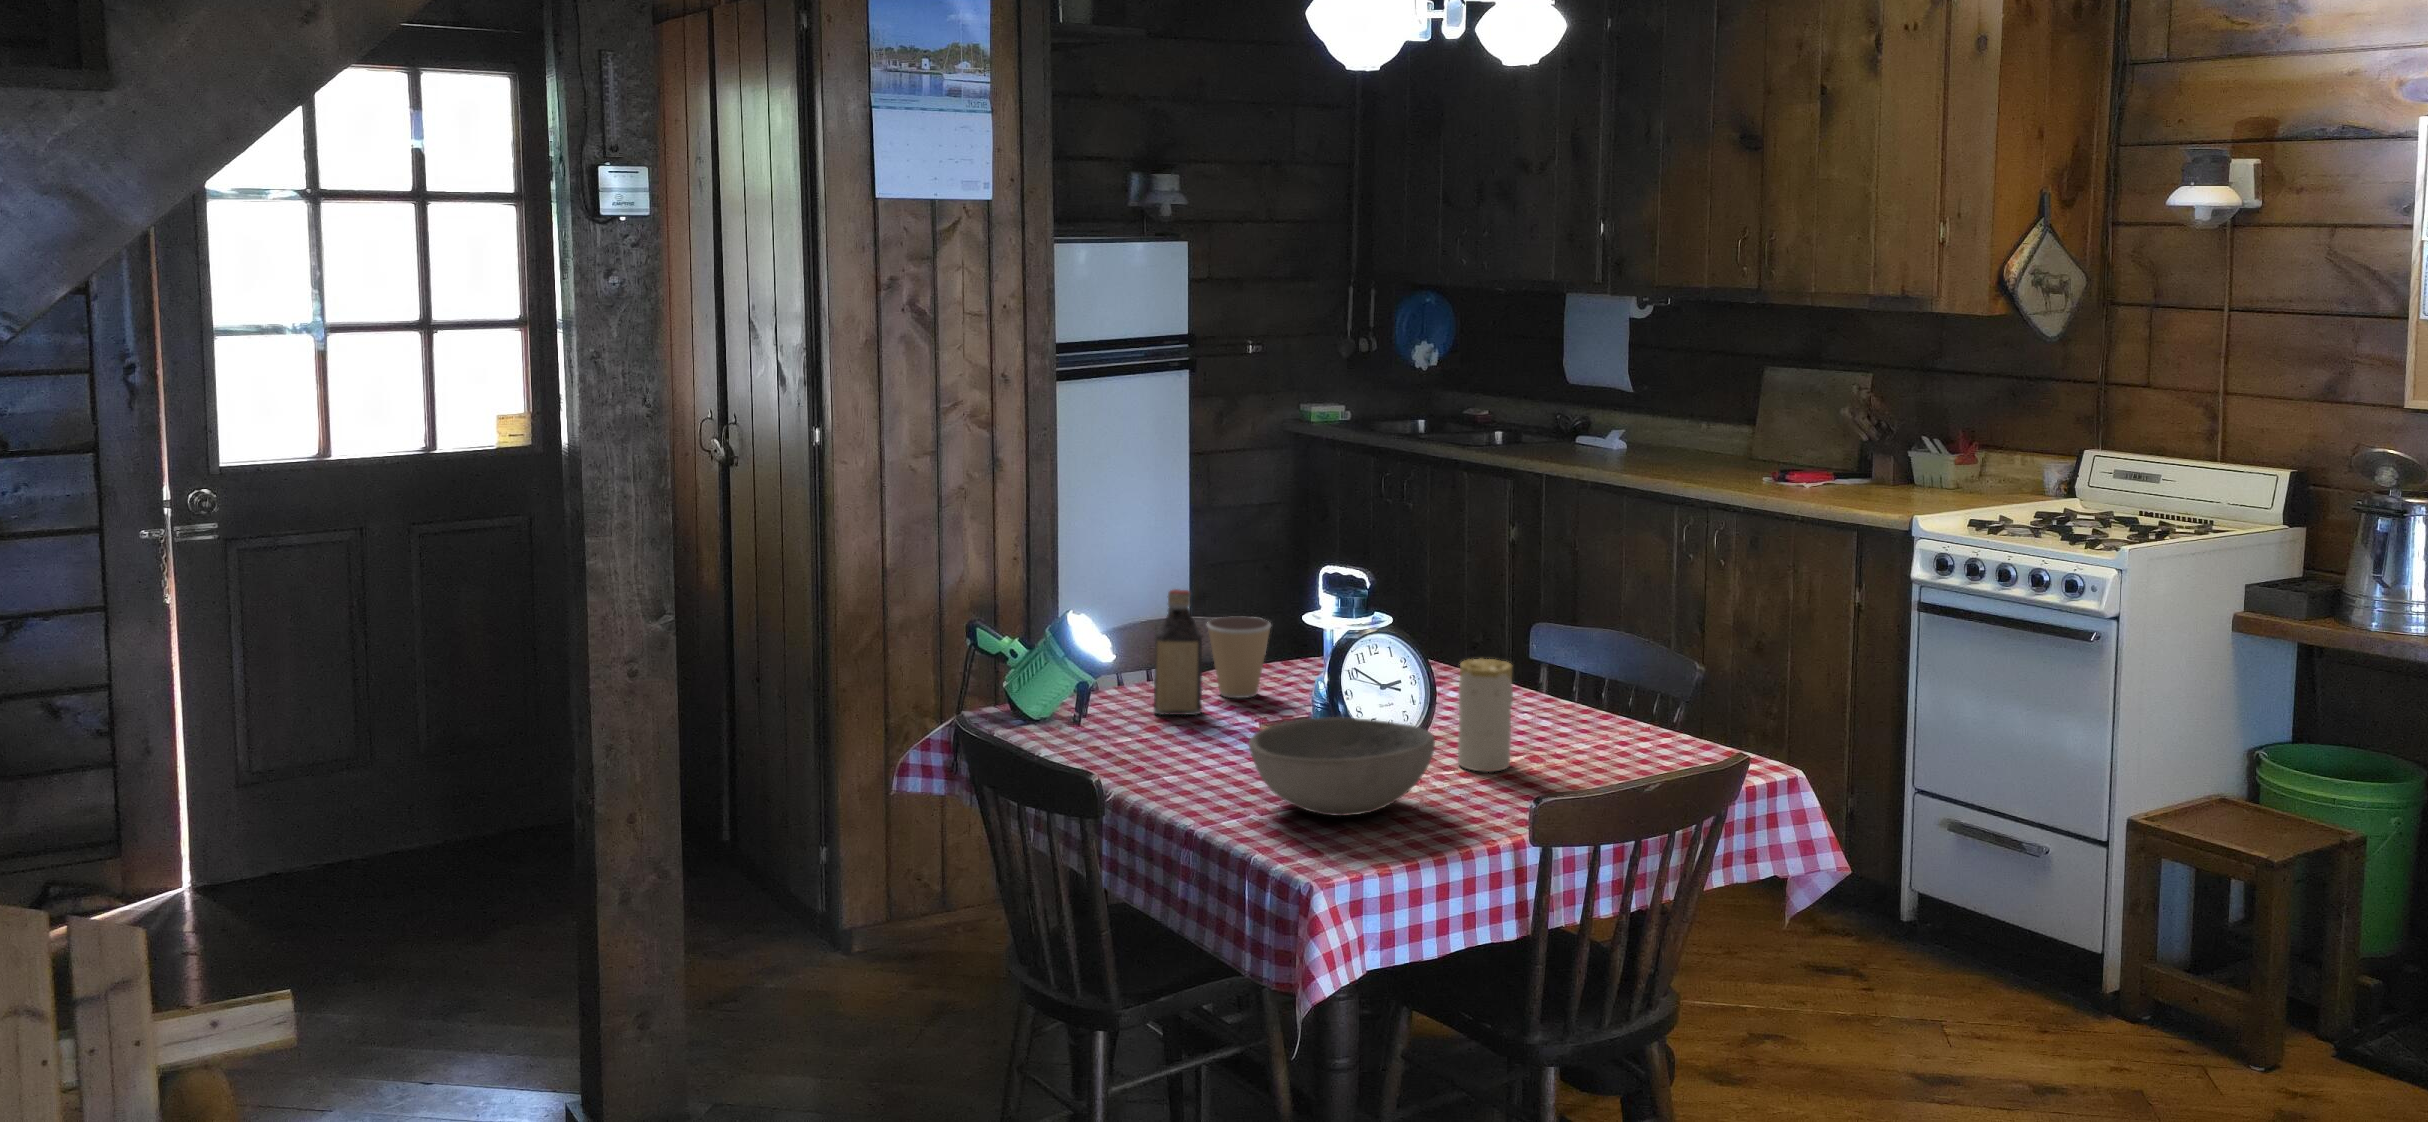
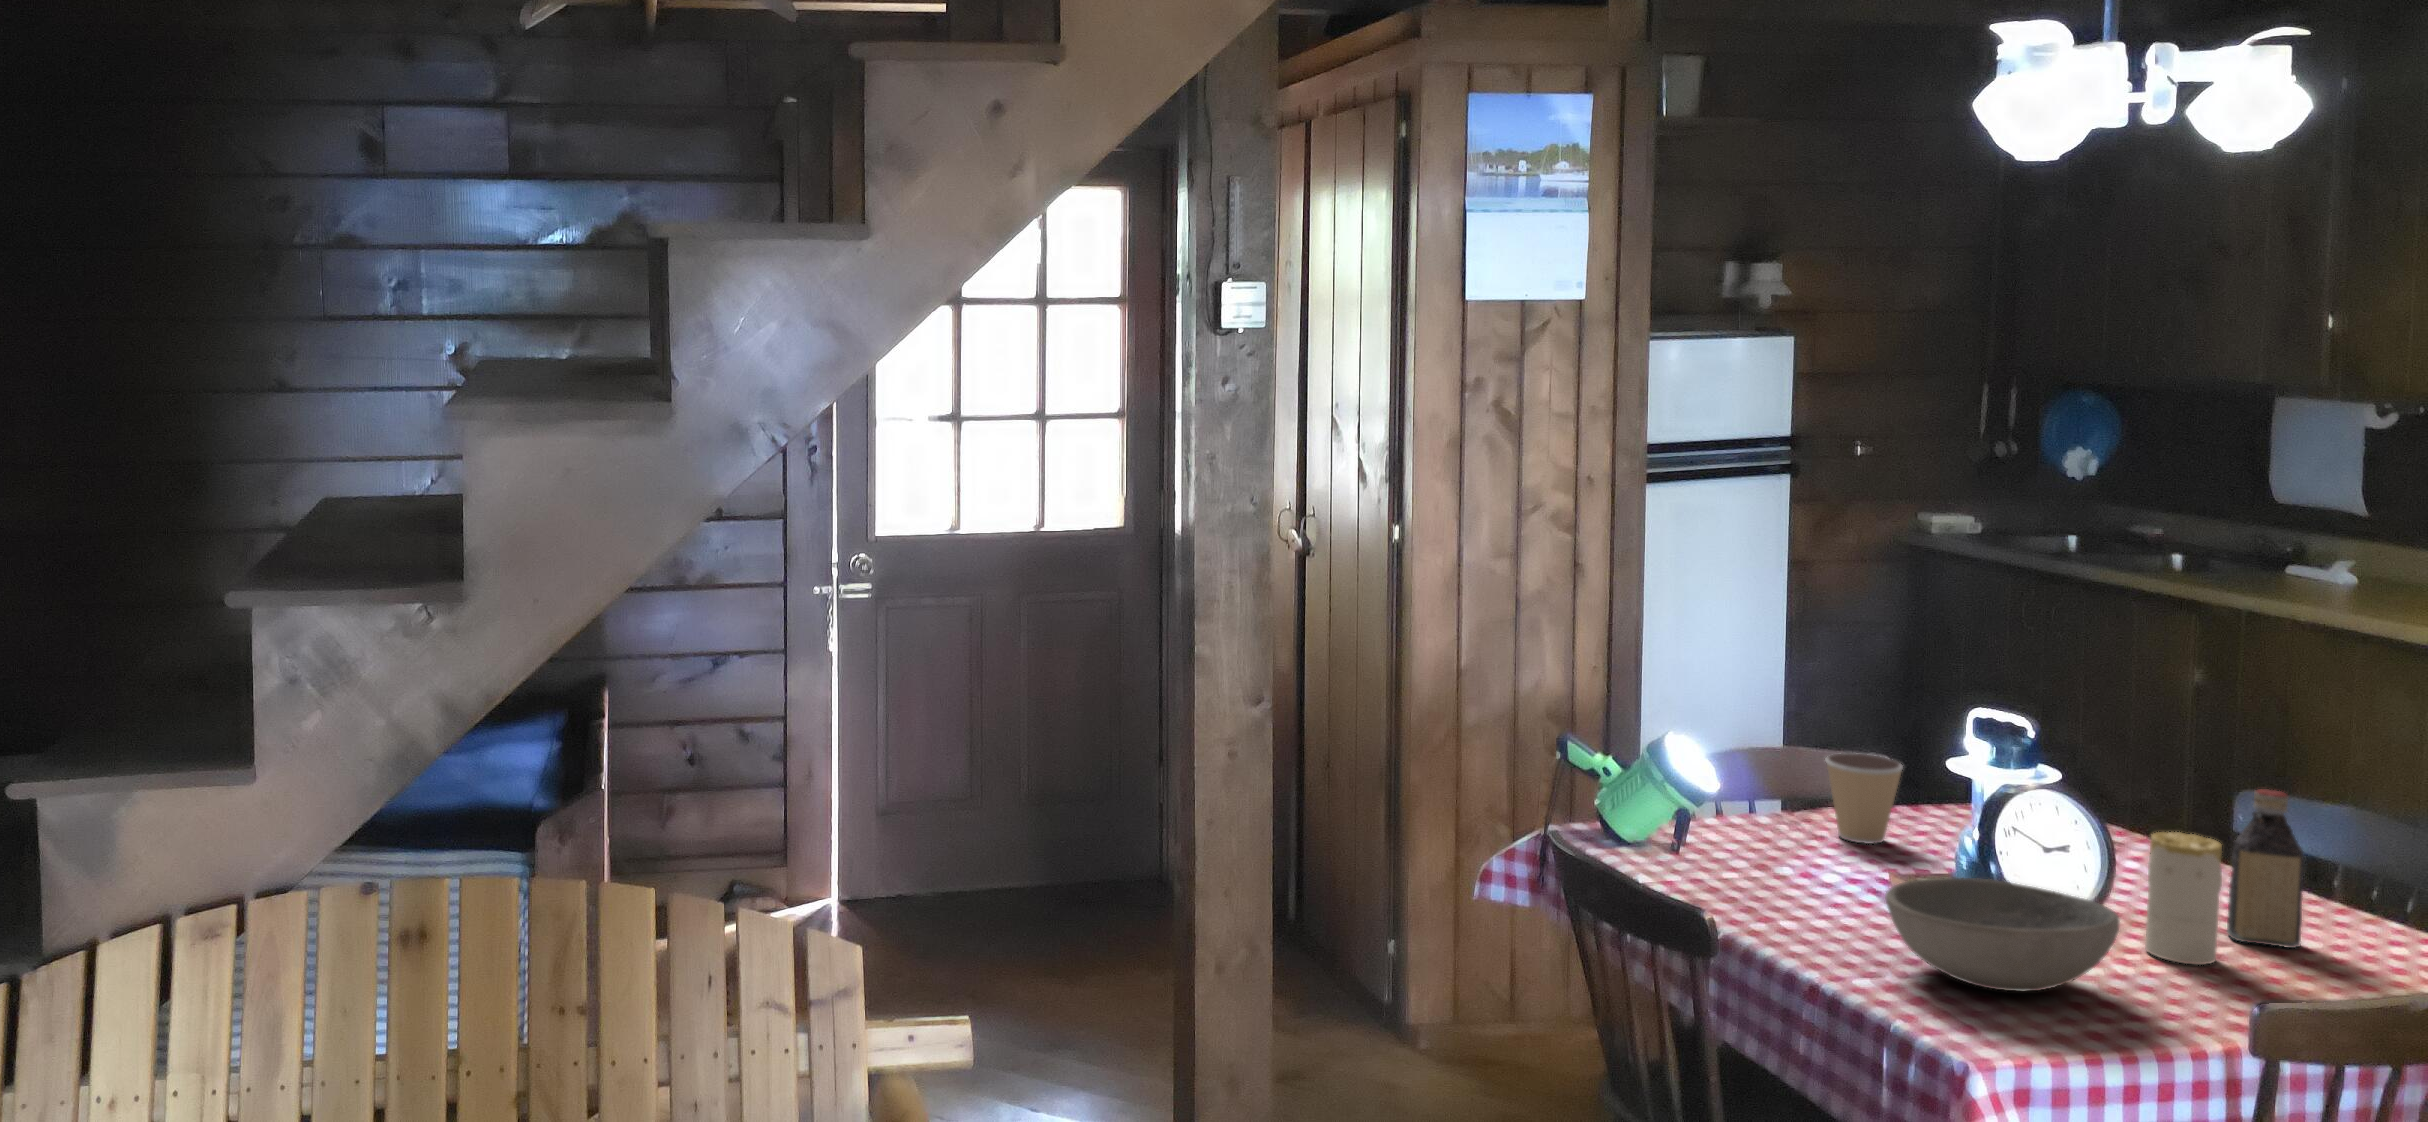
bottle: present [1154,589,1202,715] -> present [2226,789,2304,948]

